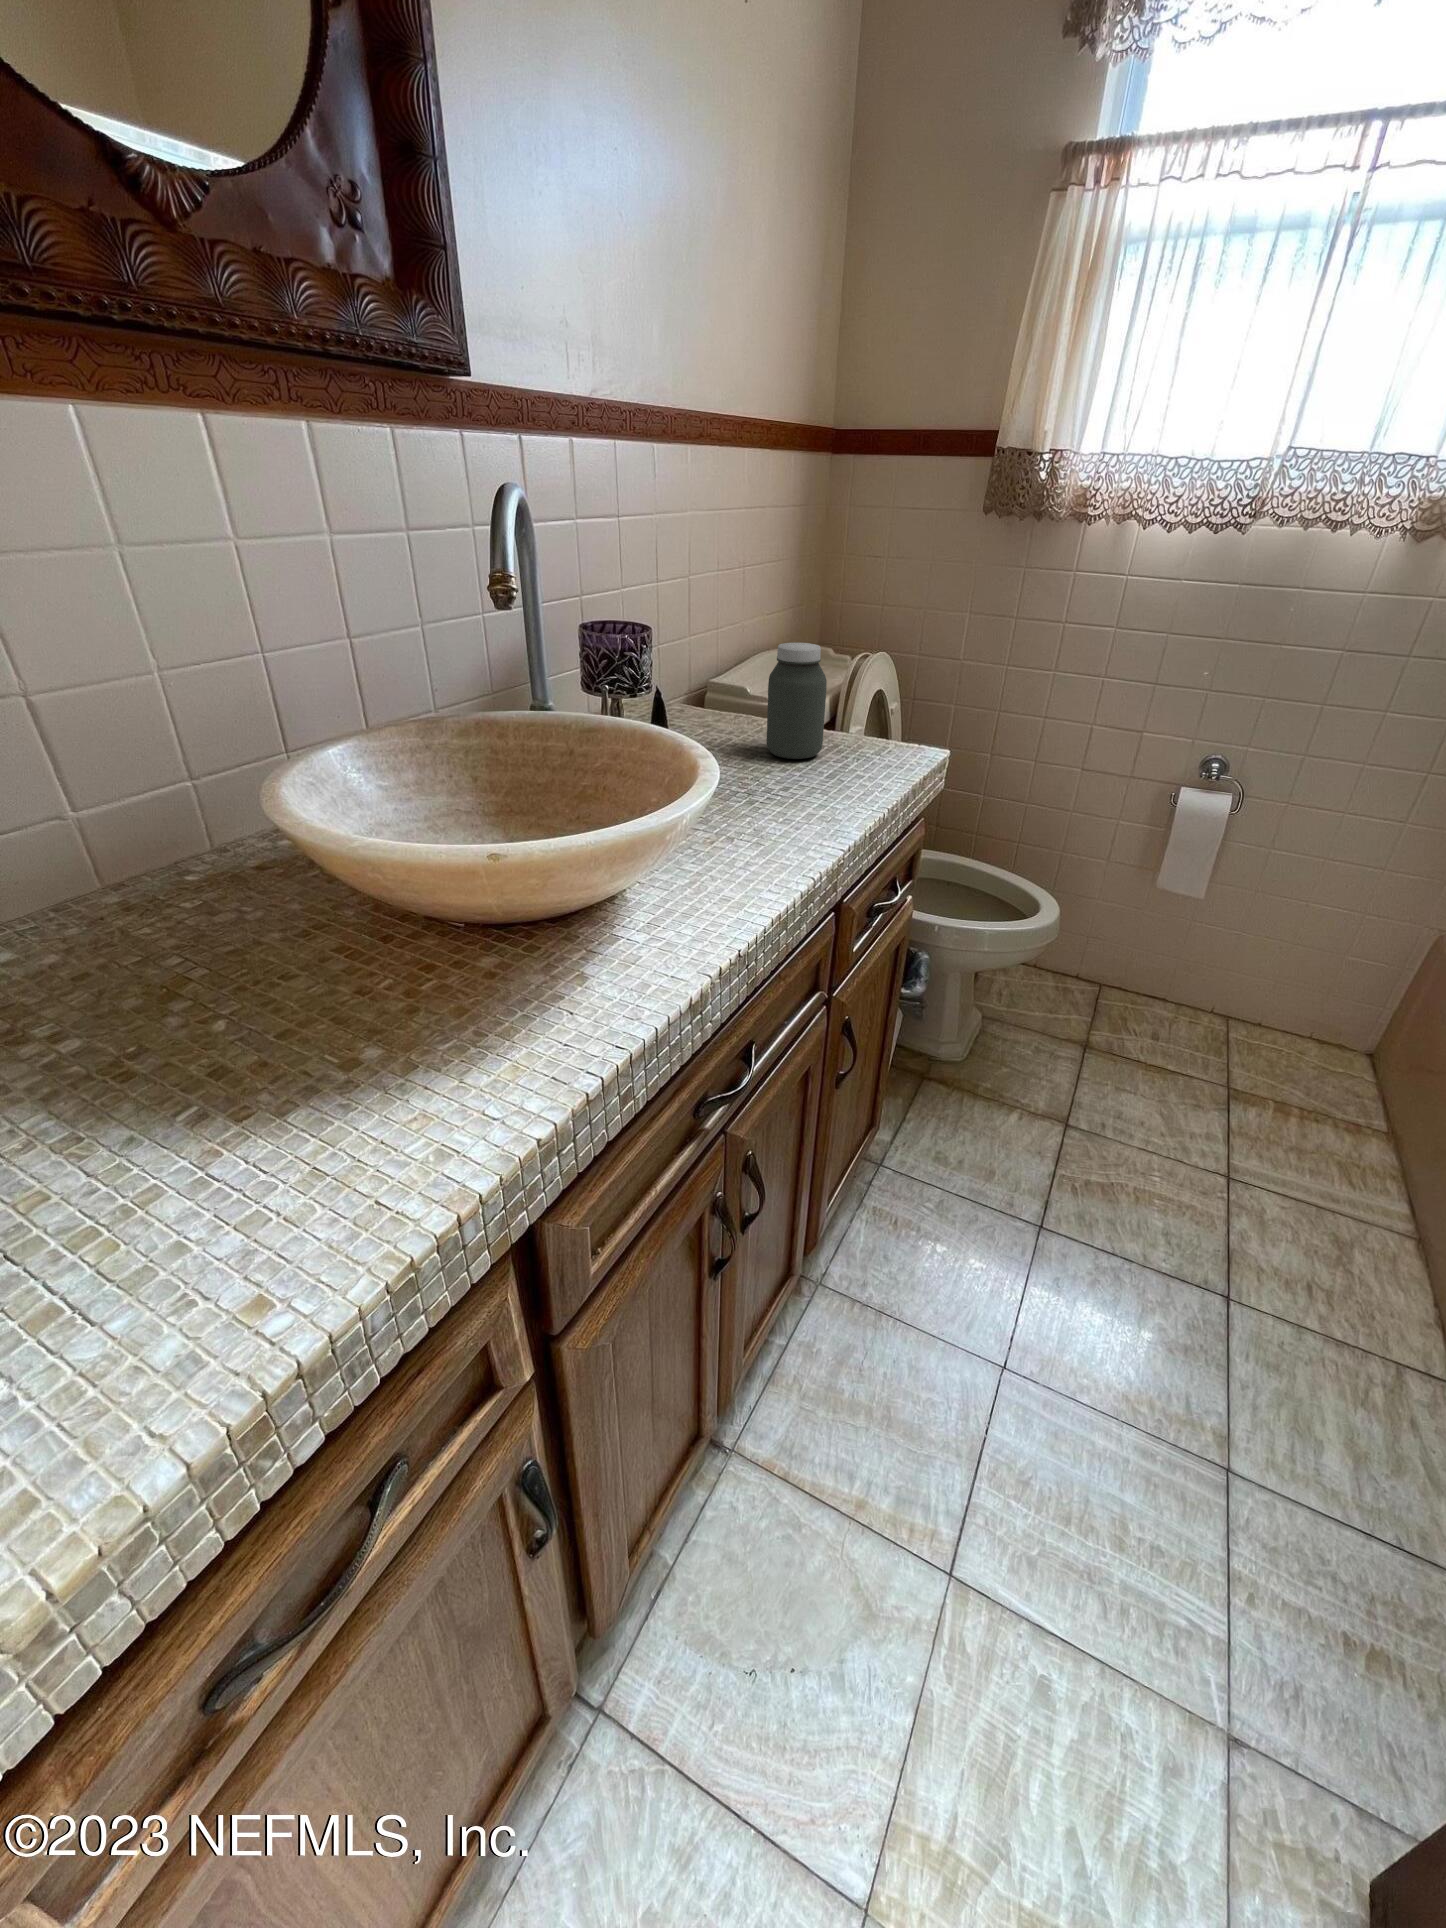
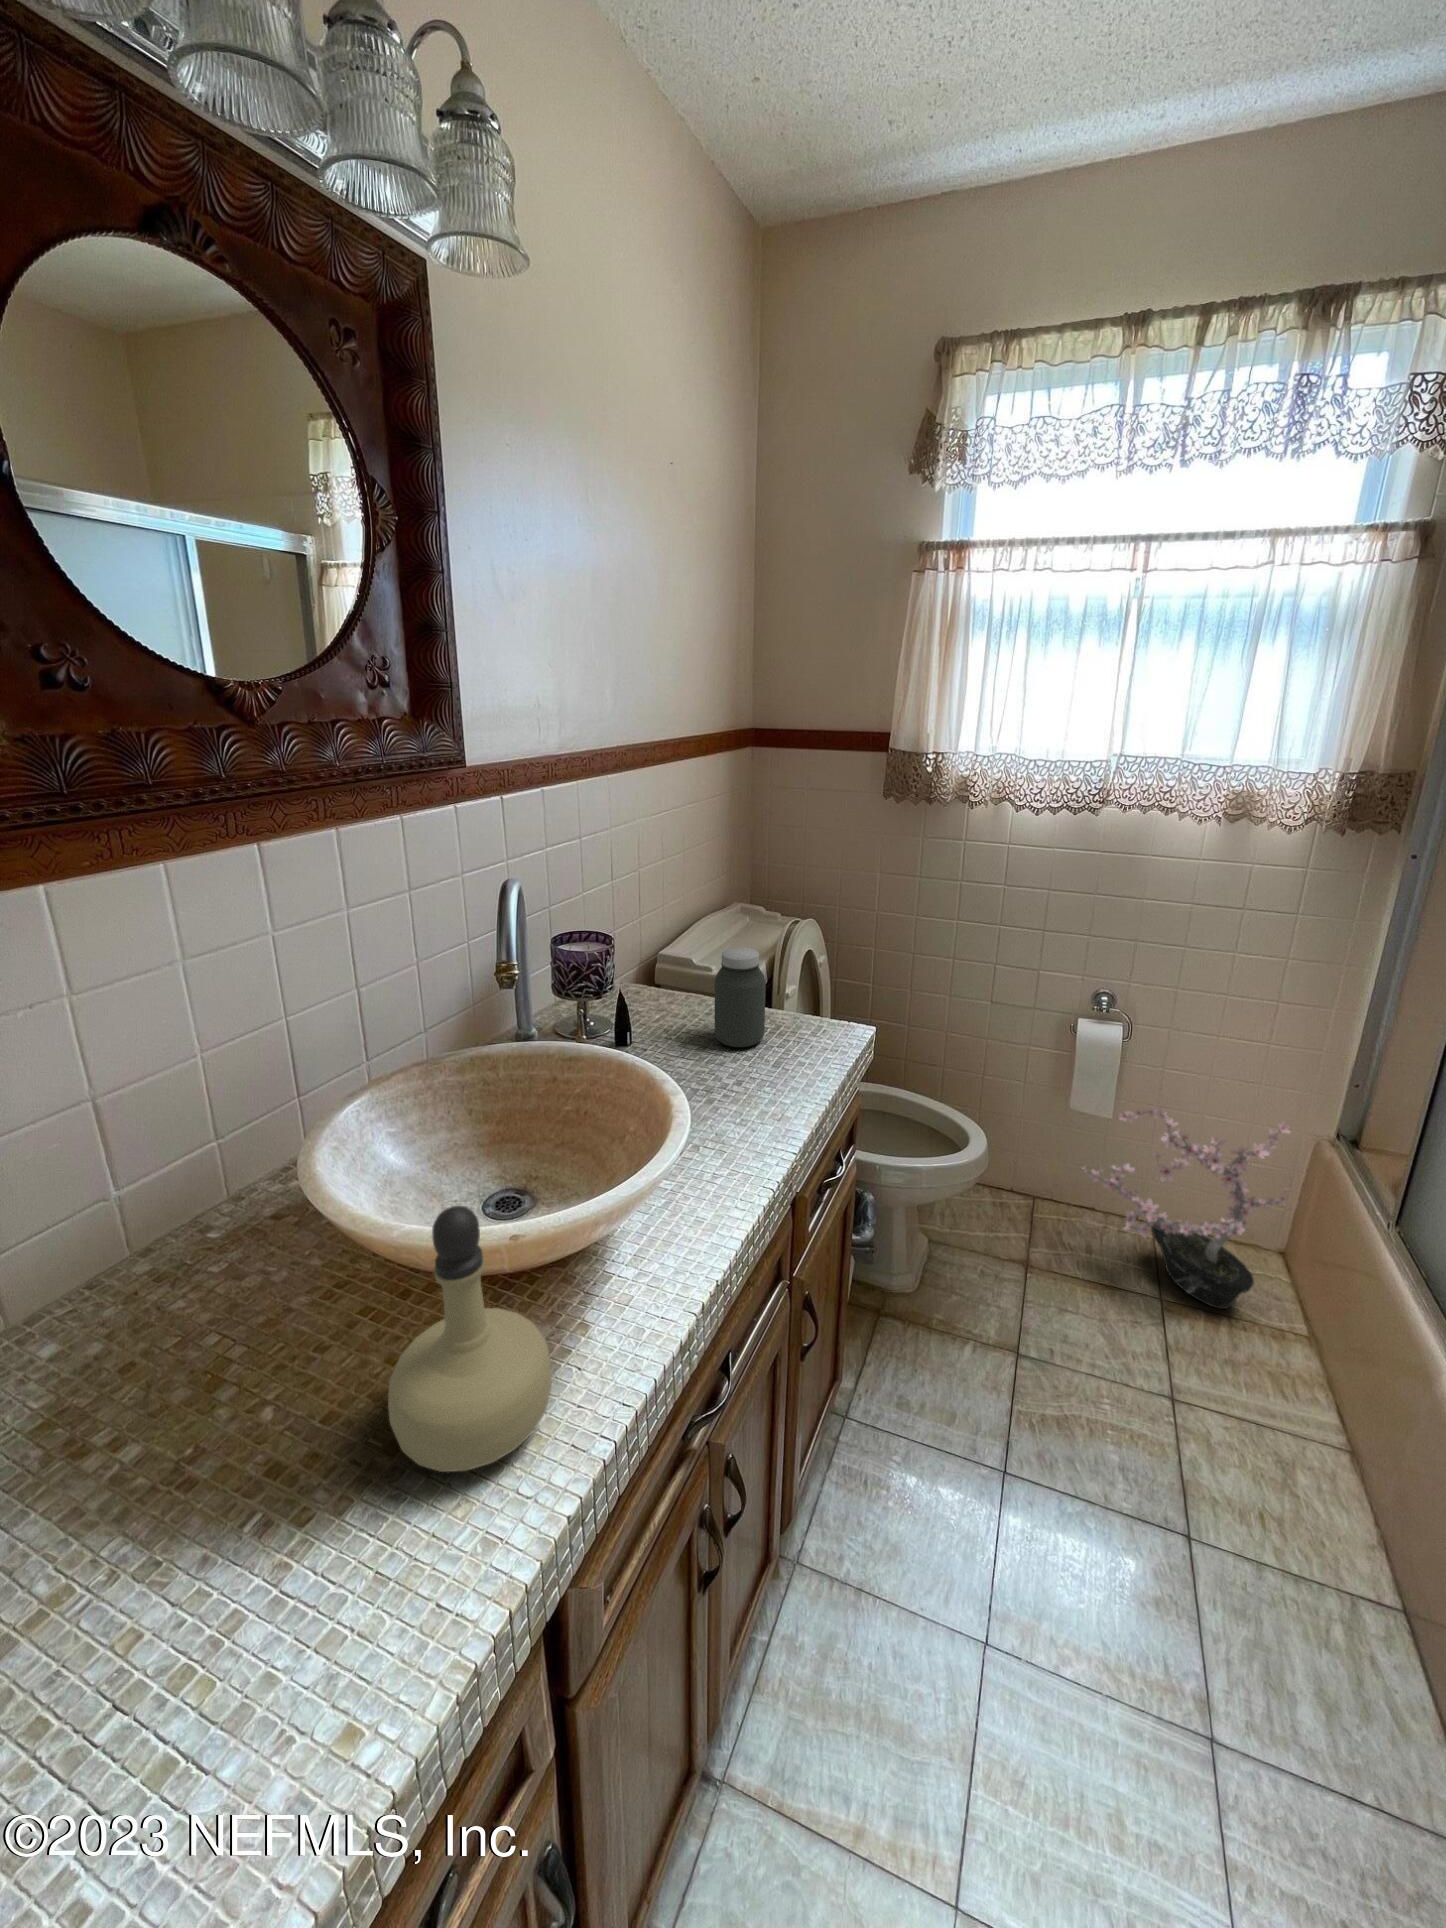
perfume bottle: none [339,772,534,1082] -> present [388,1206,552,1472]
potted plant: none [1156,876,1421,1100] -> present [1082,1106,1290,1309]

